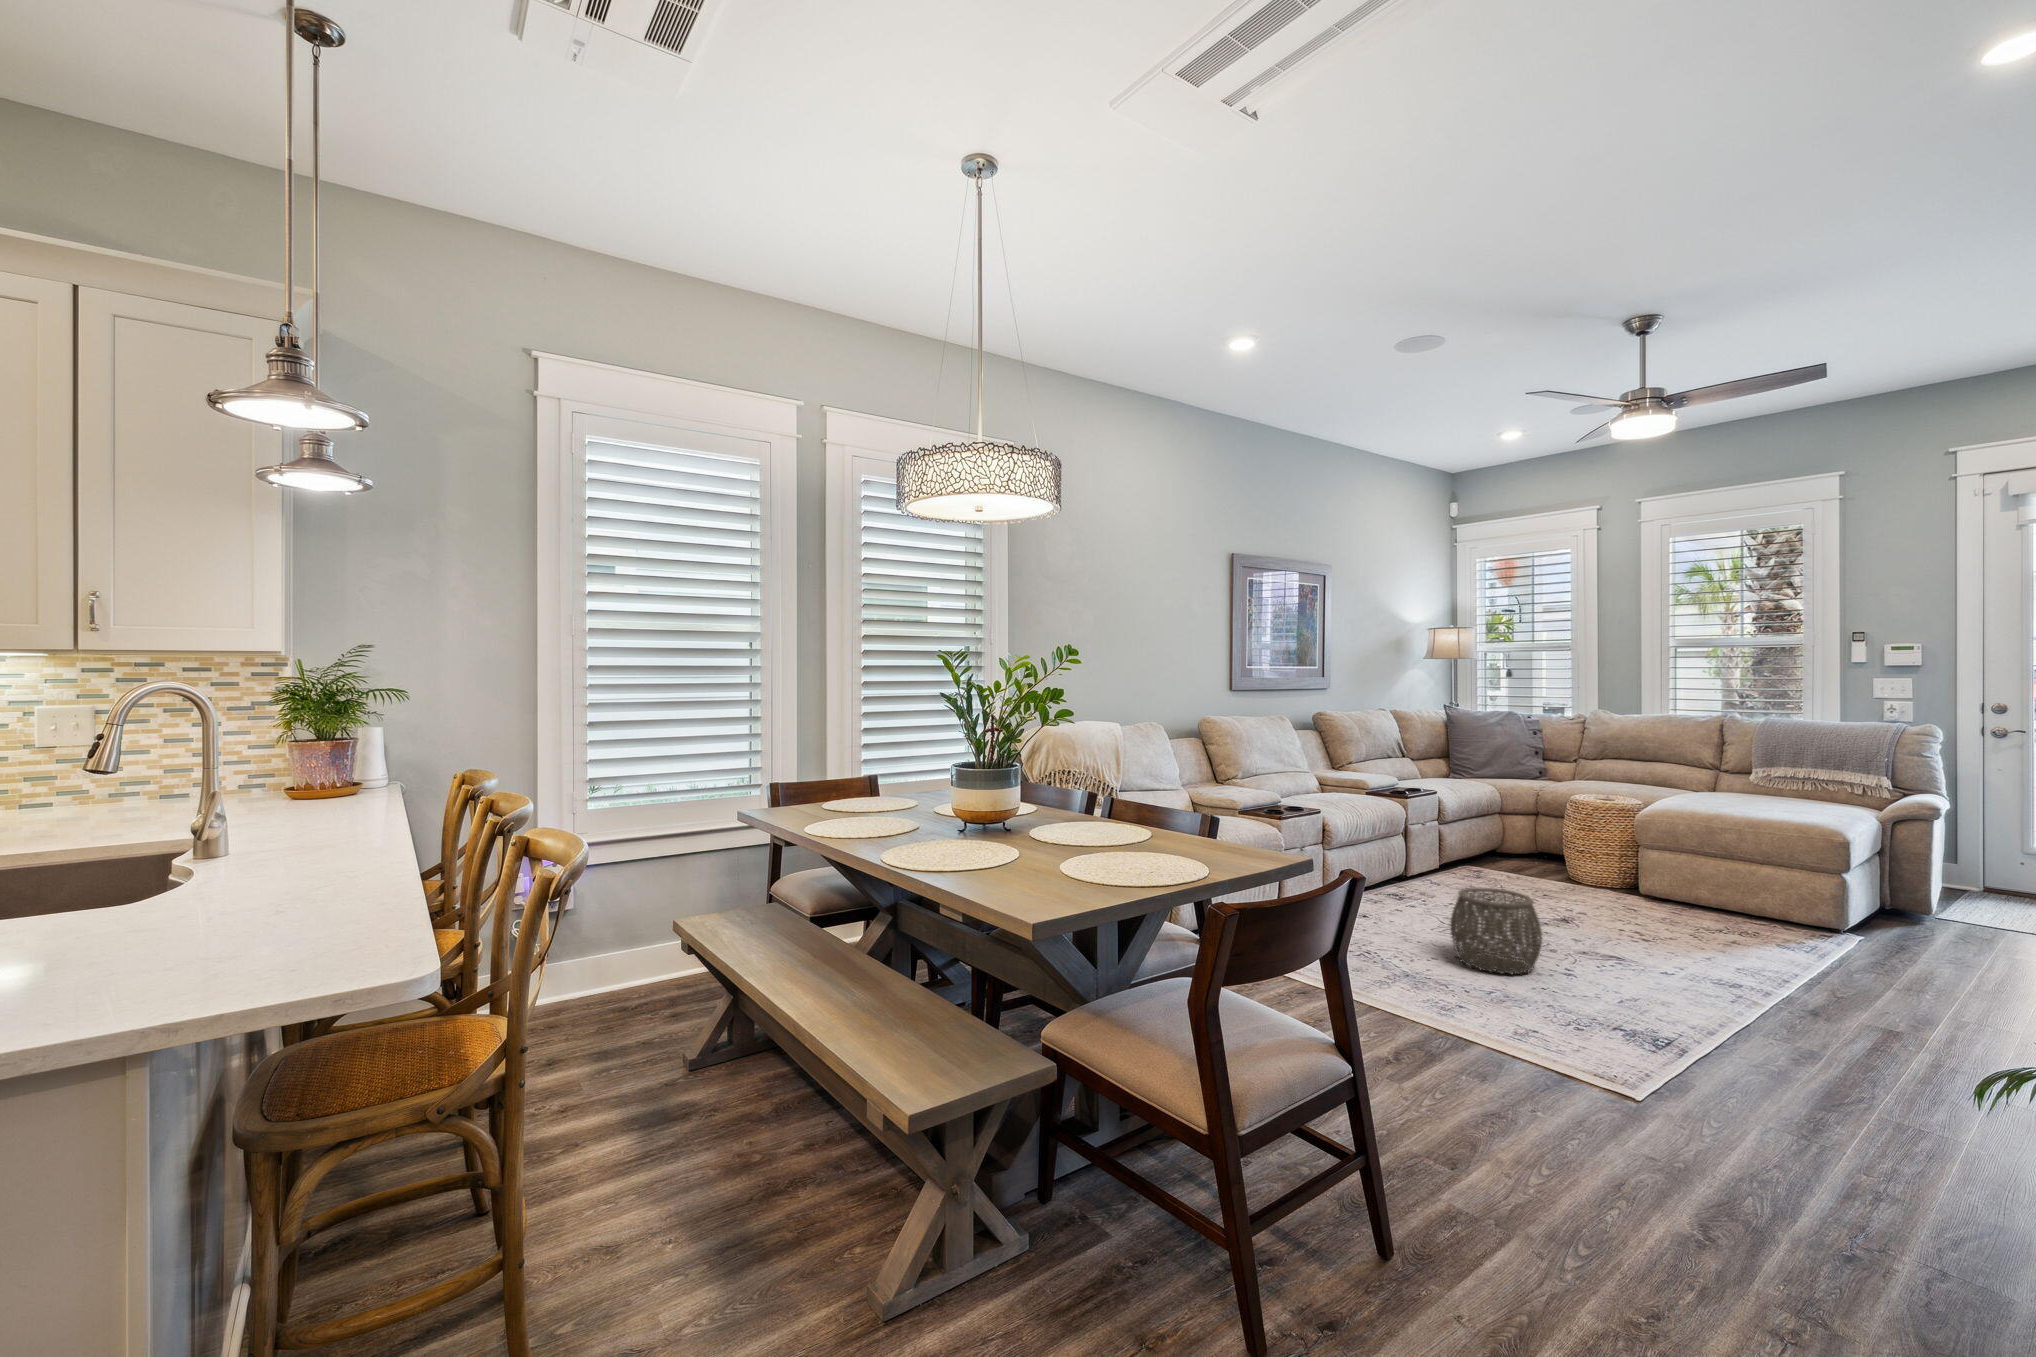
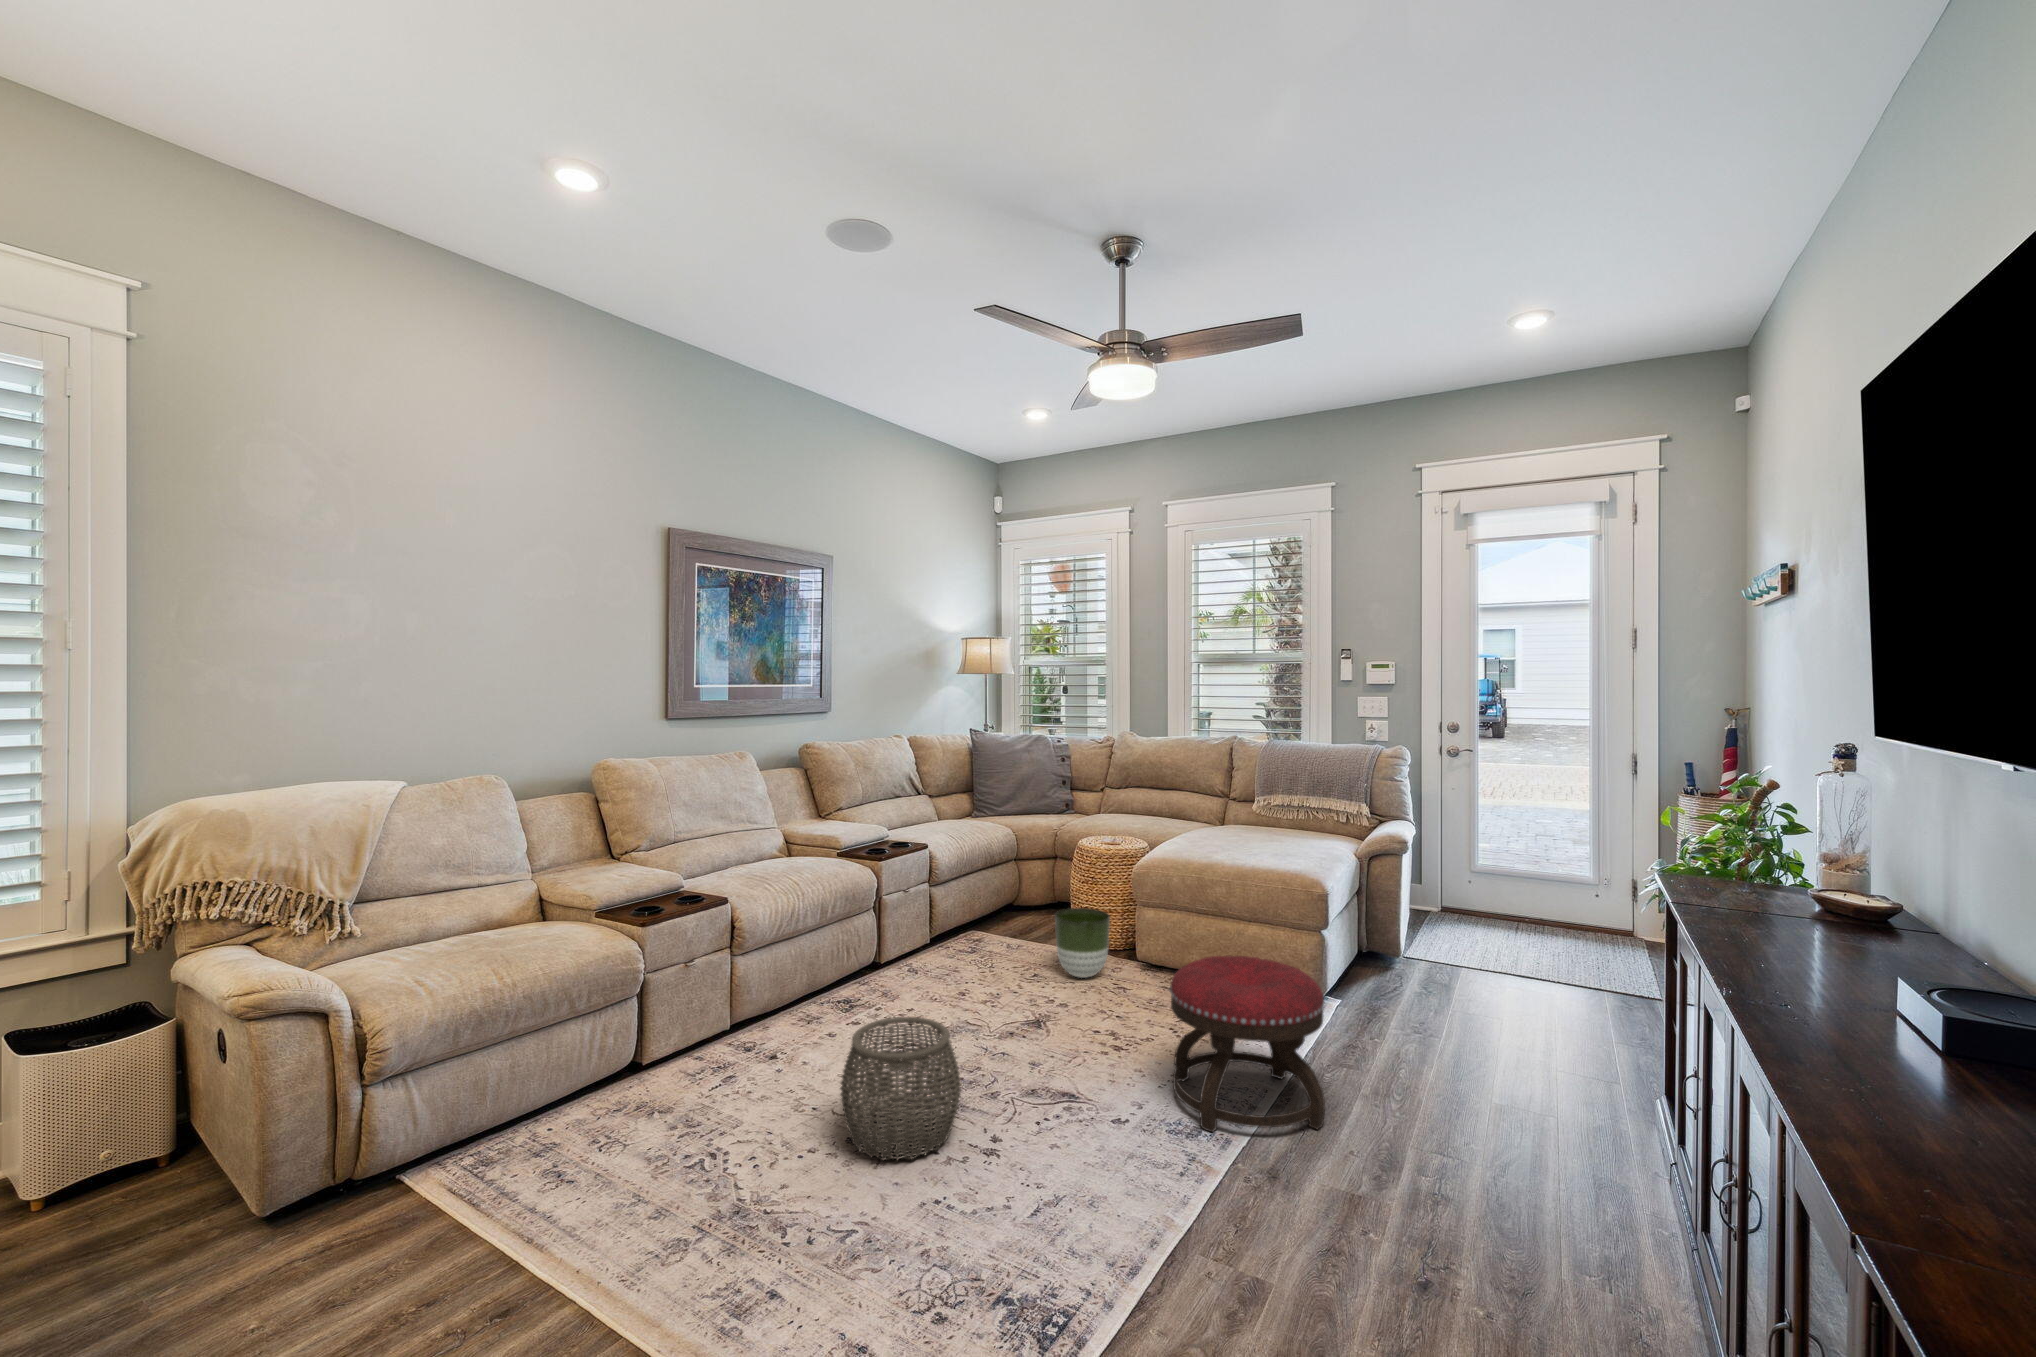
planter: none [1565,846,1618,901] -> present [1055,908,1110,978]
ottoman: none [1709,872,1866,1003] -> present [1170,955,1325,1132]

